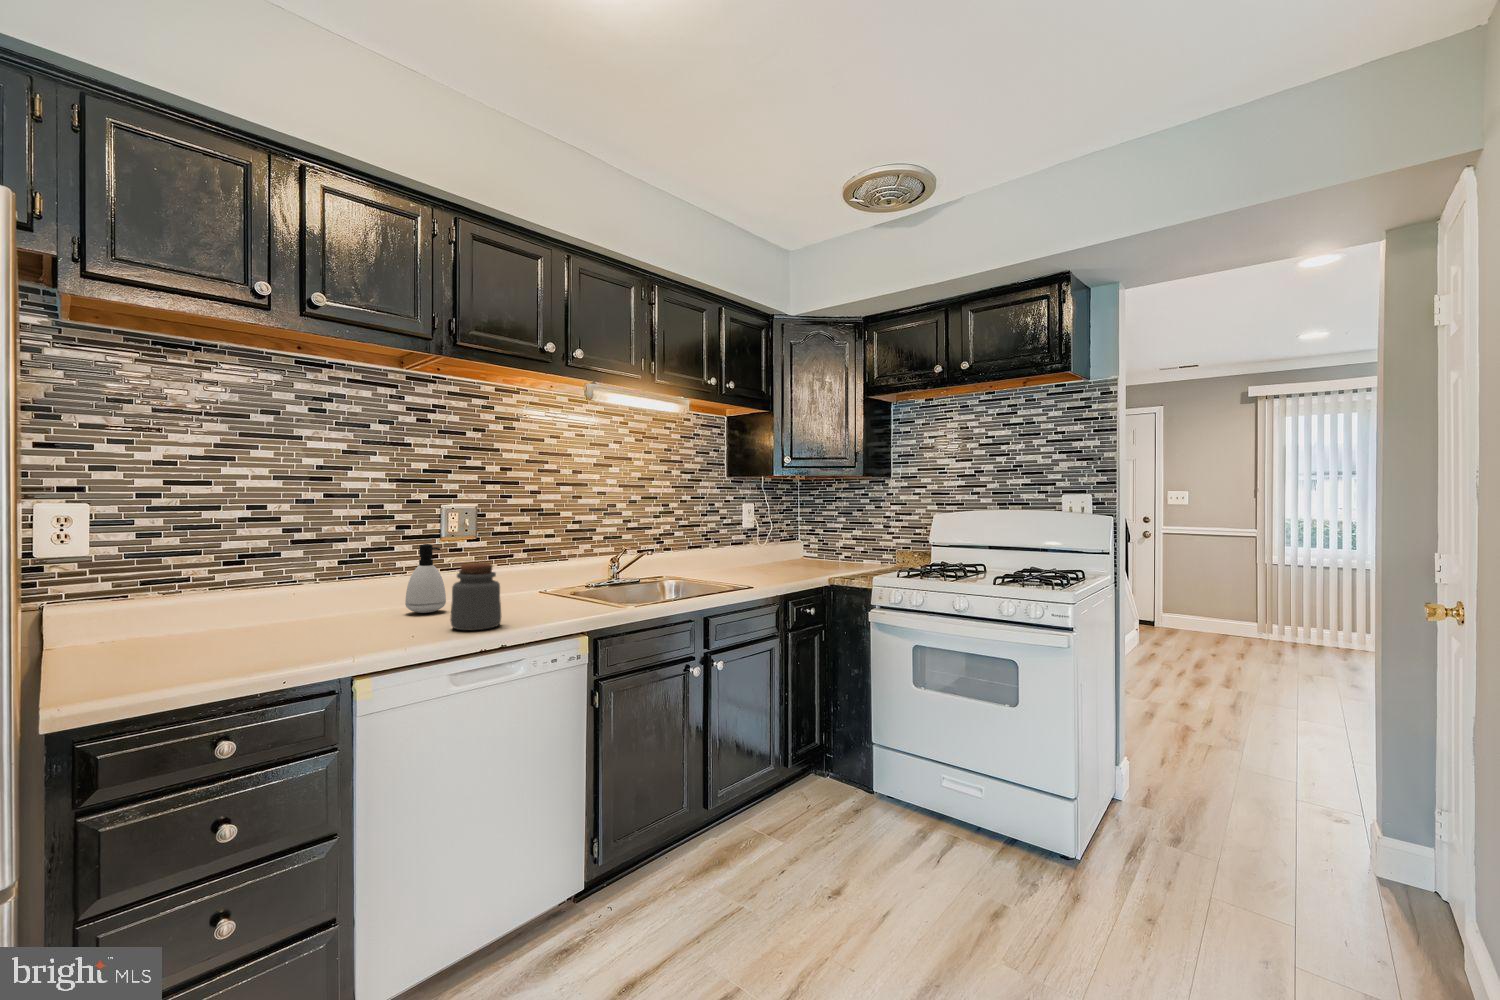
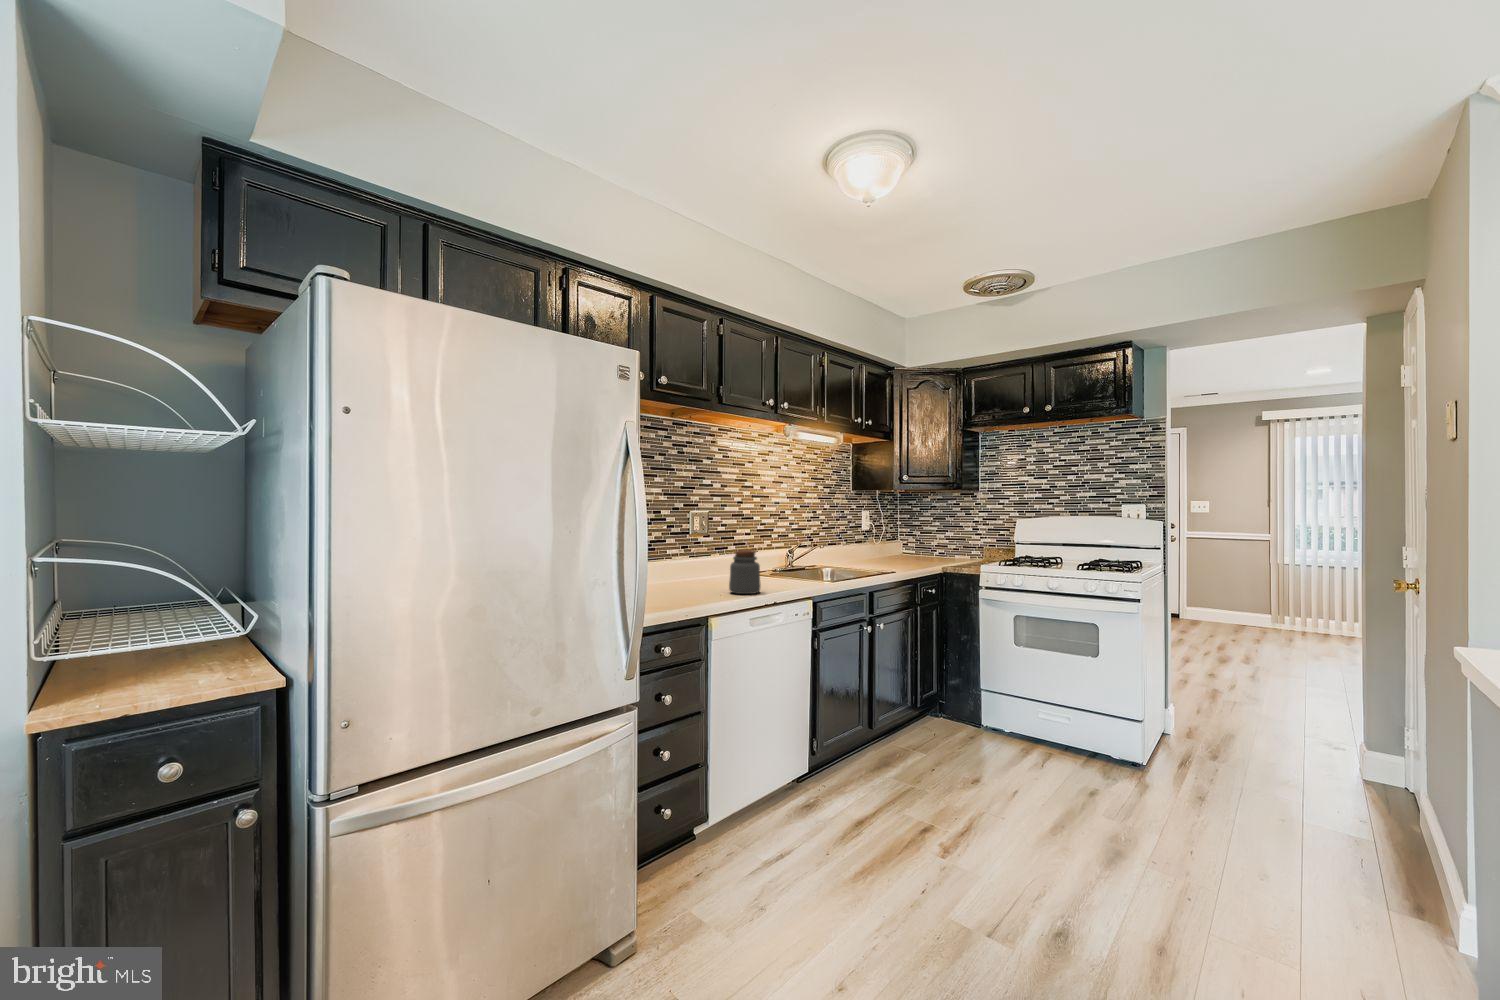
soap dispenser: present [405,544,446,613] -> none [678,538,703,585]

